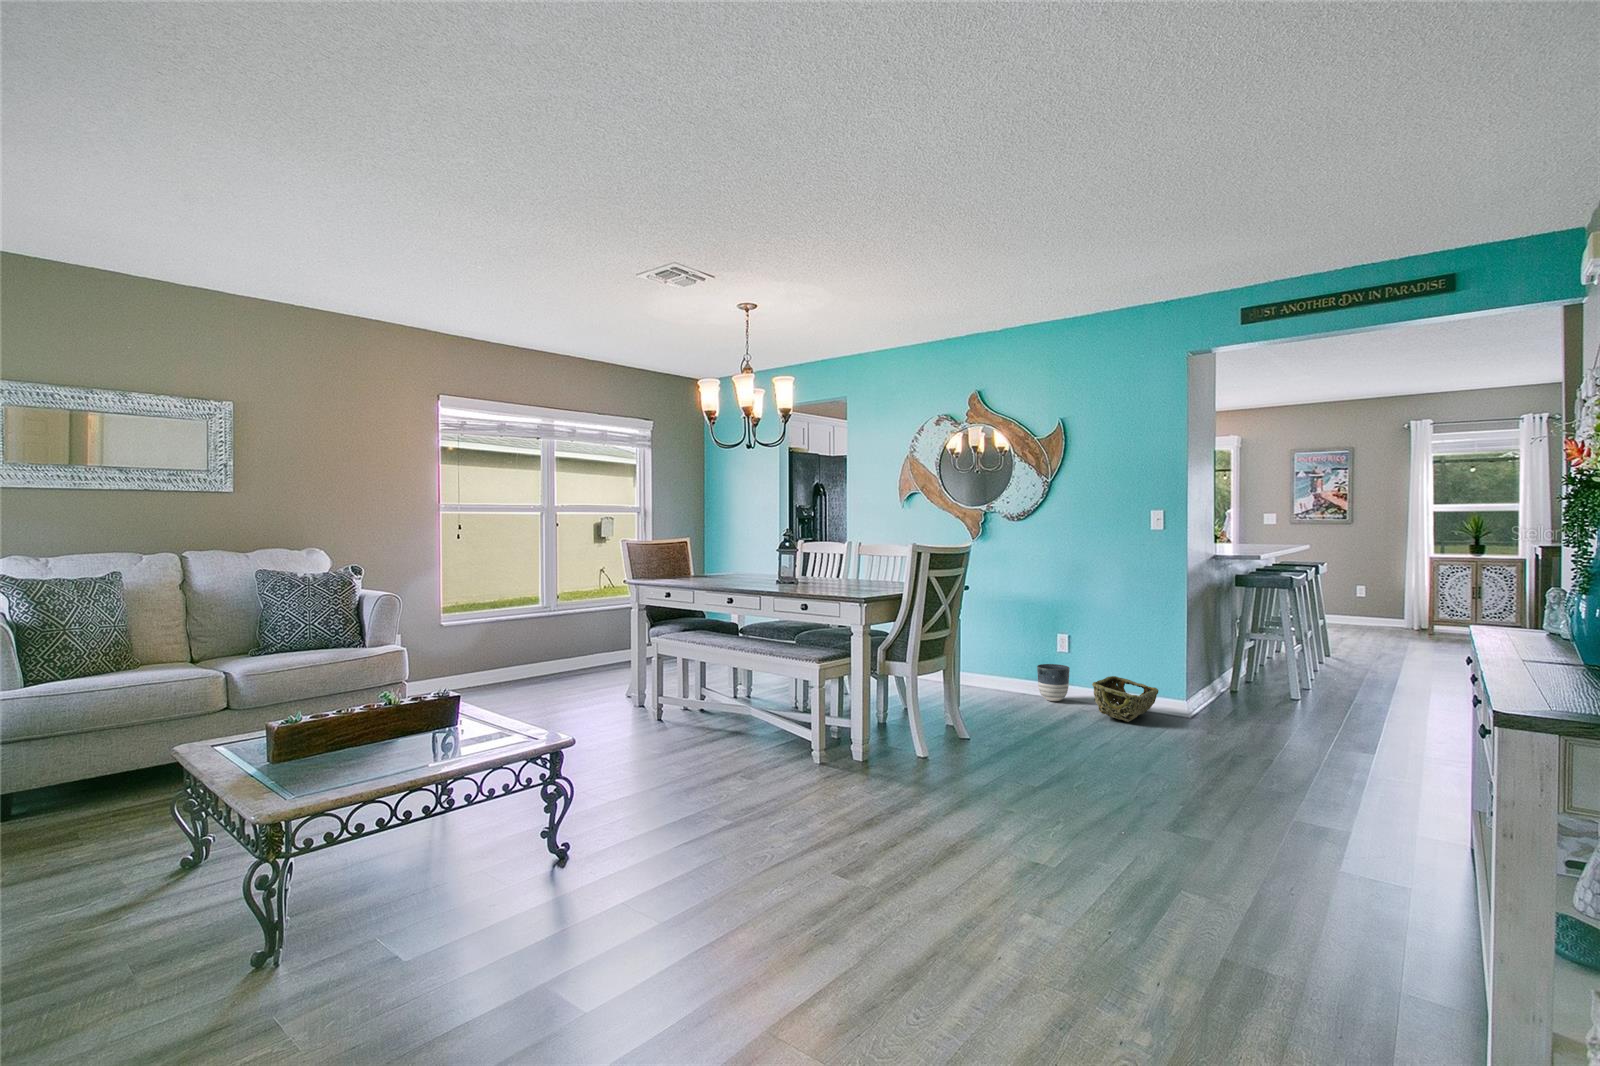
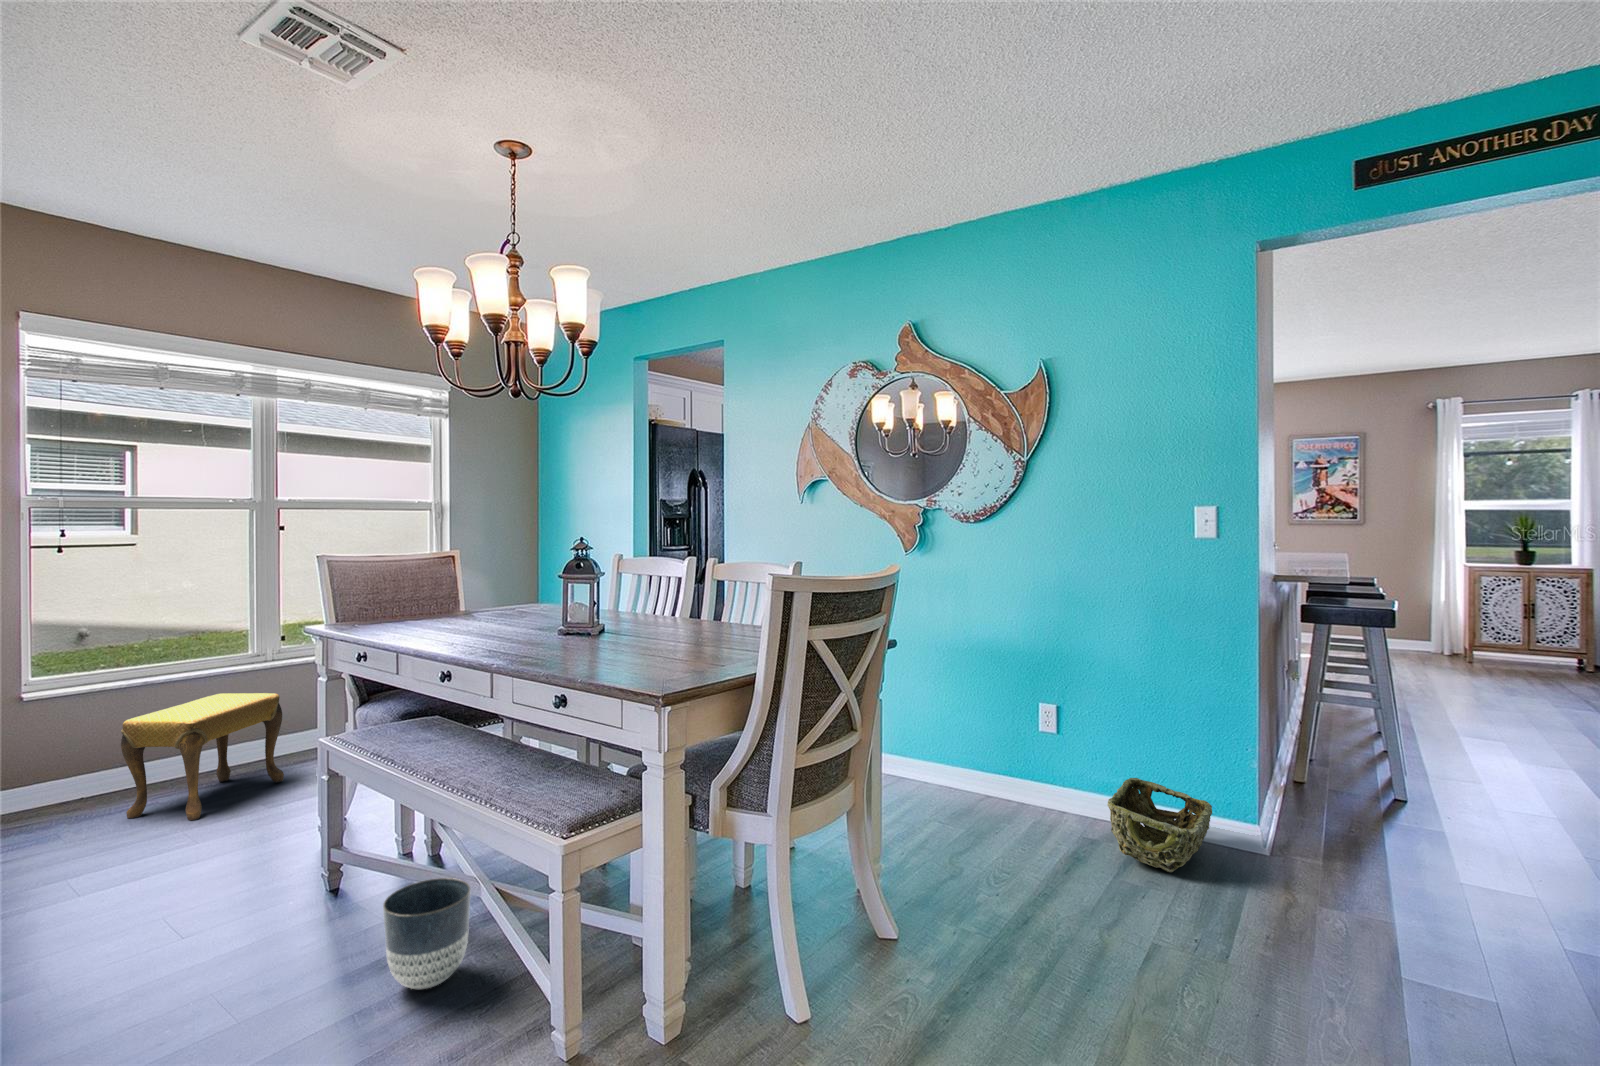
footstool: none [507,625,580,693] -> present [121,693,284,820]
planter: present [1037,664,1070,701] -> present [383,878,470,989]

